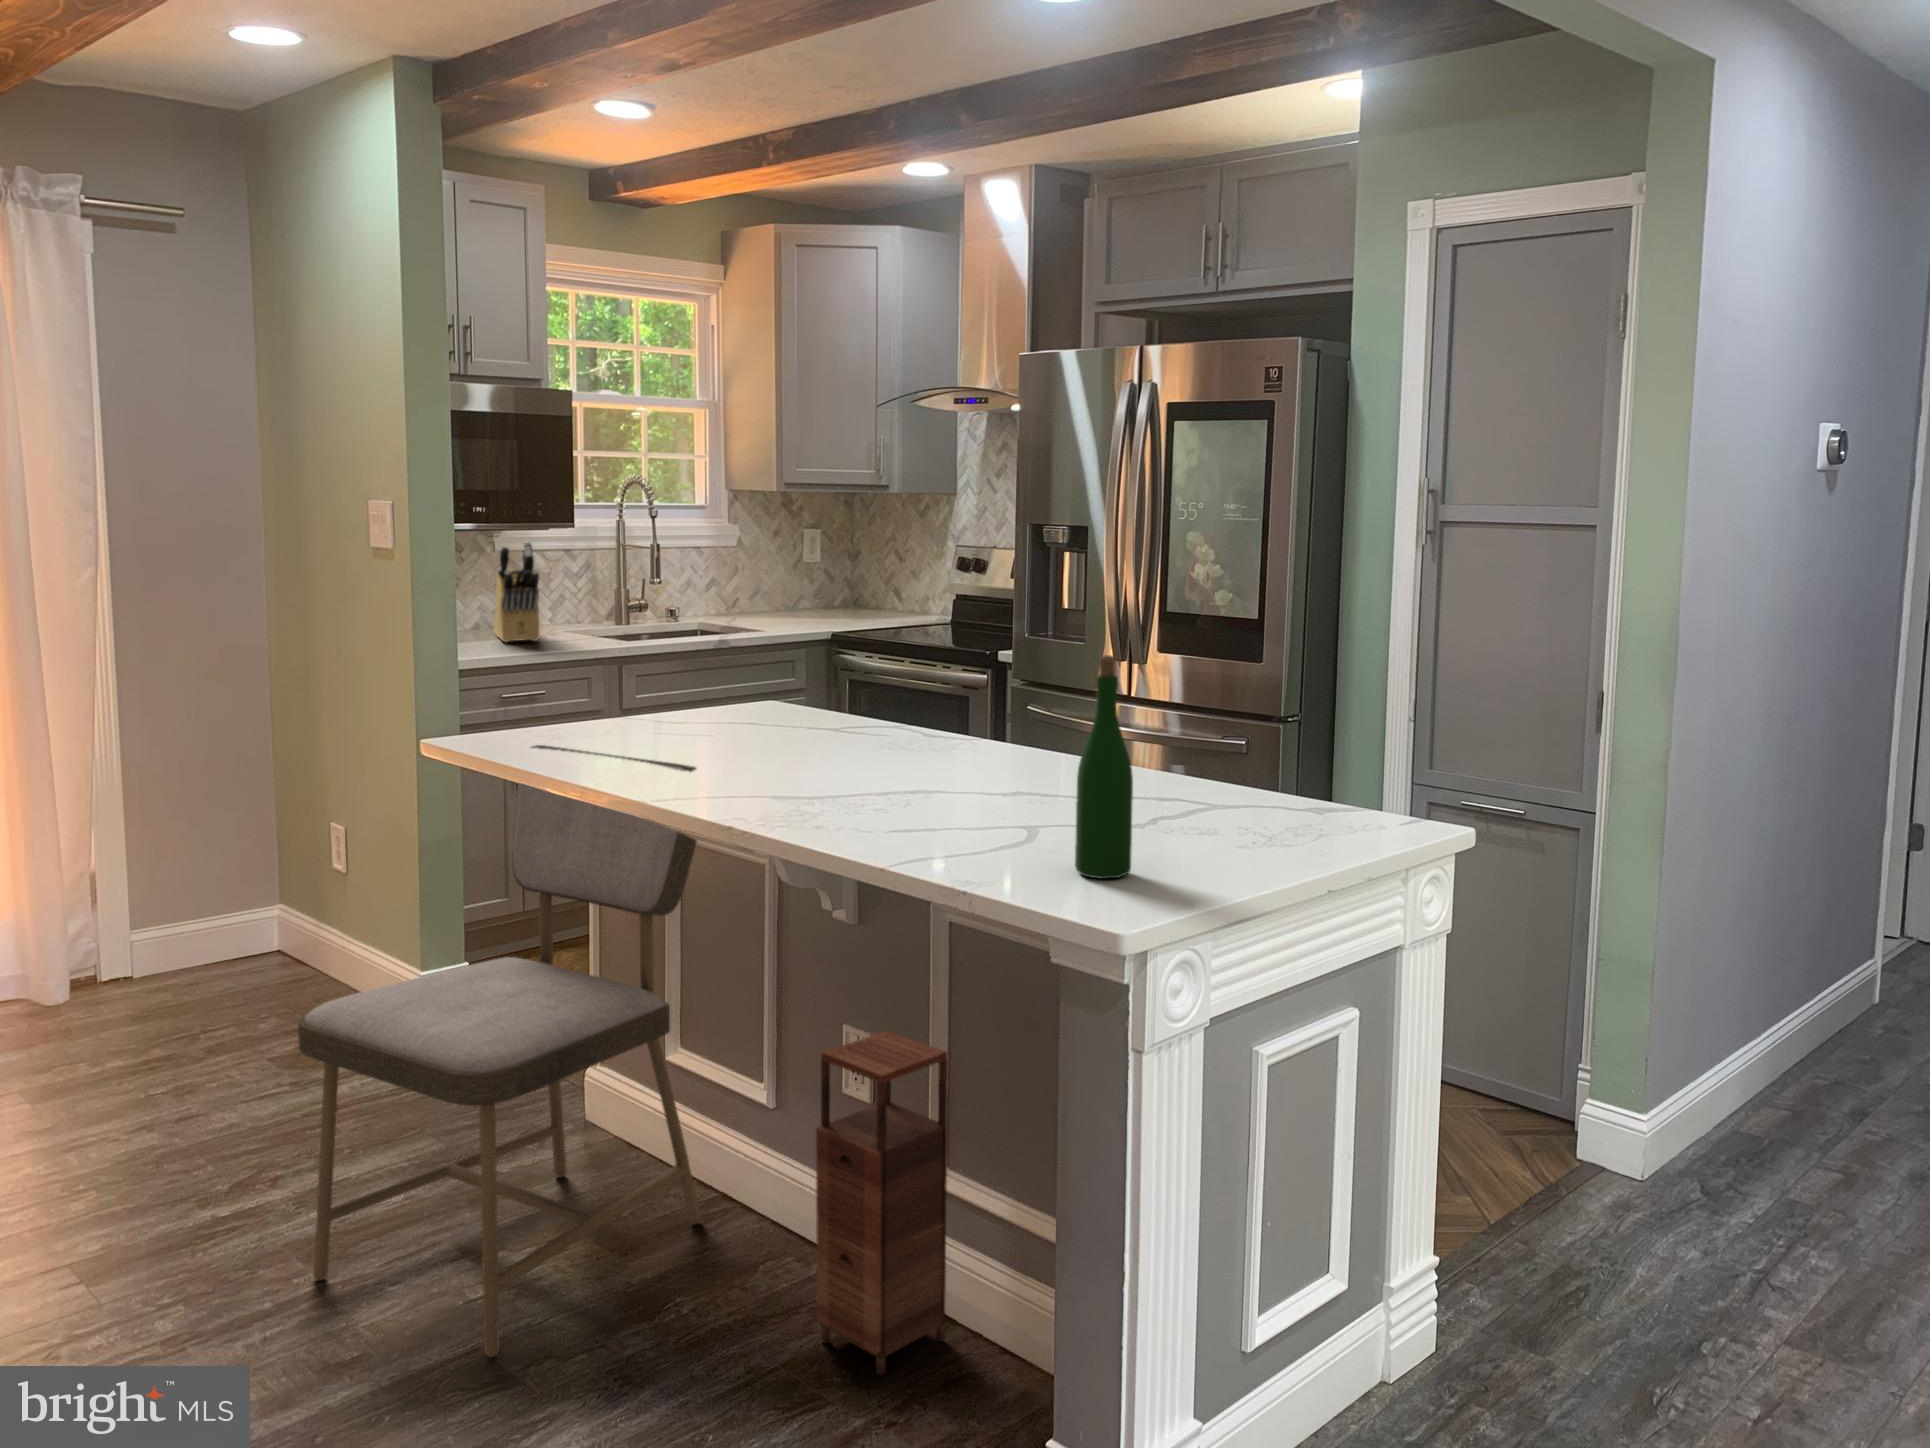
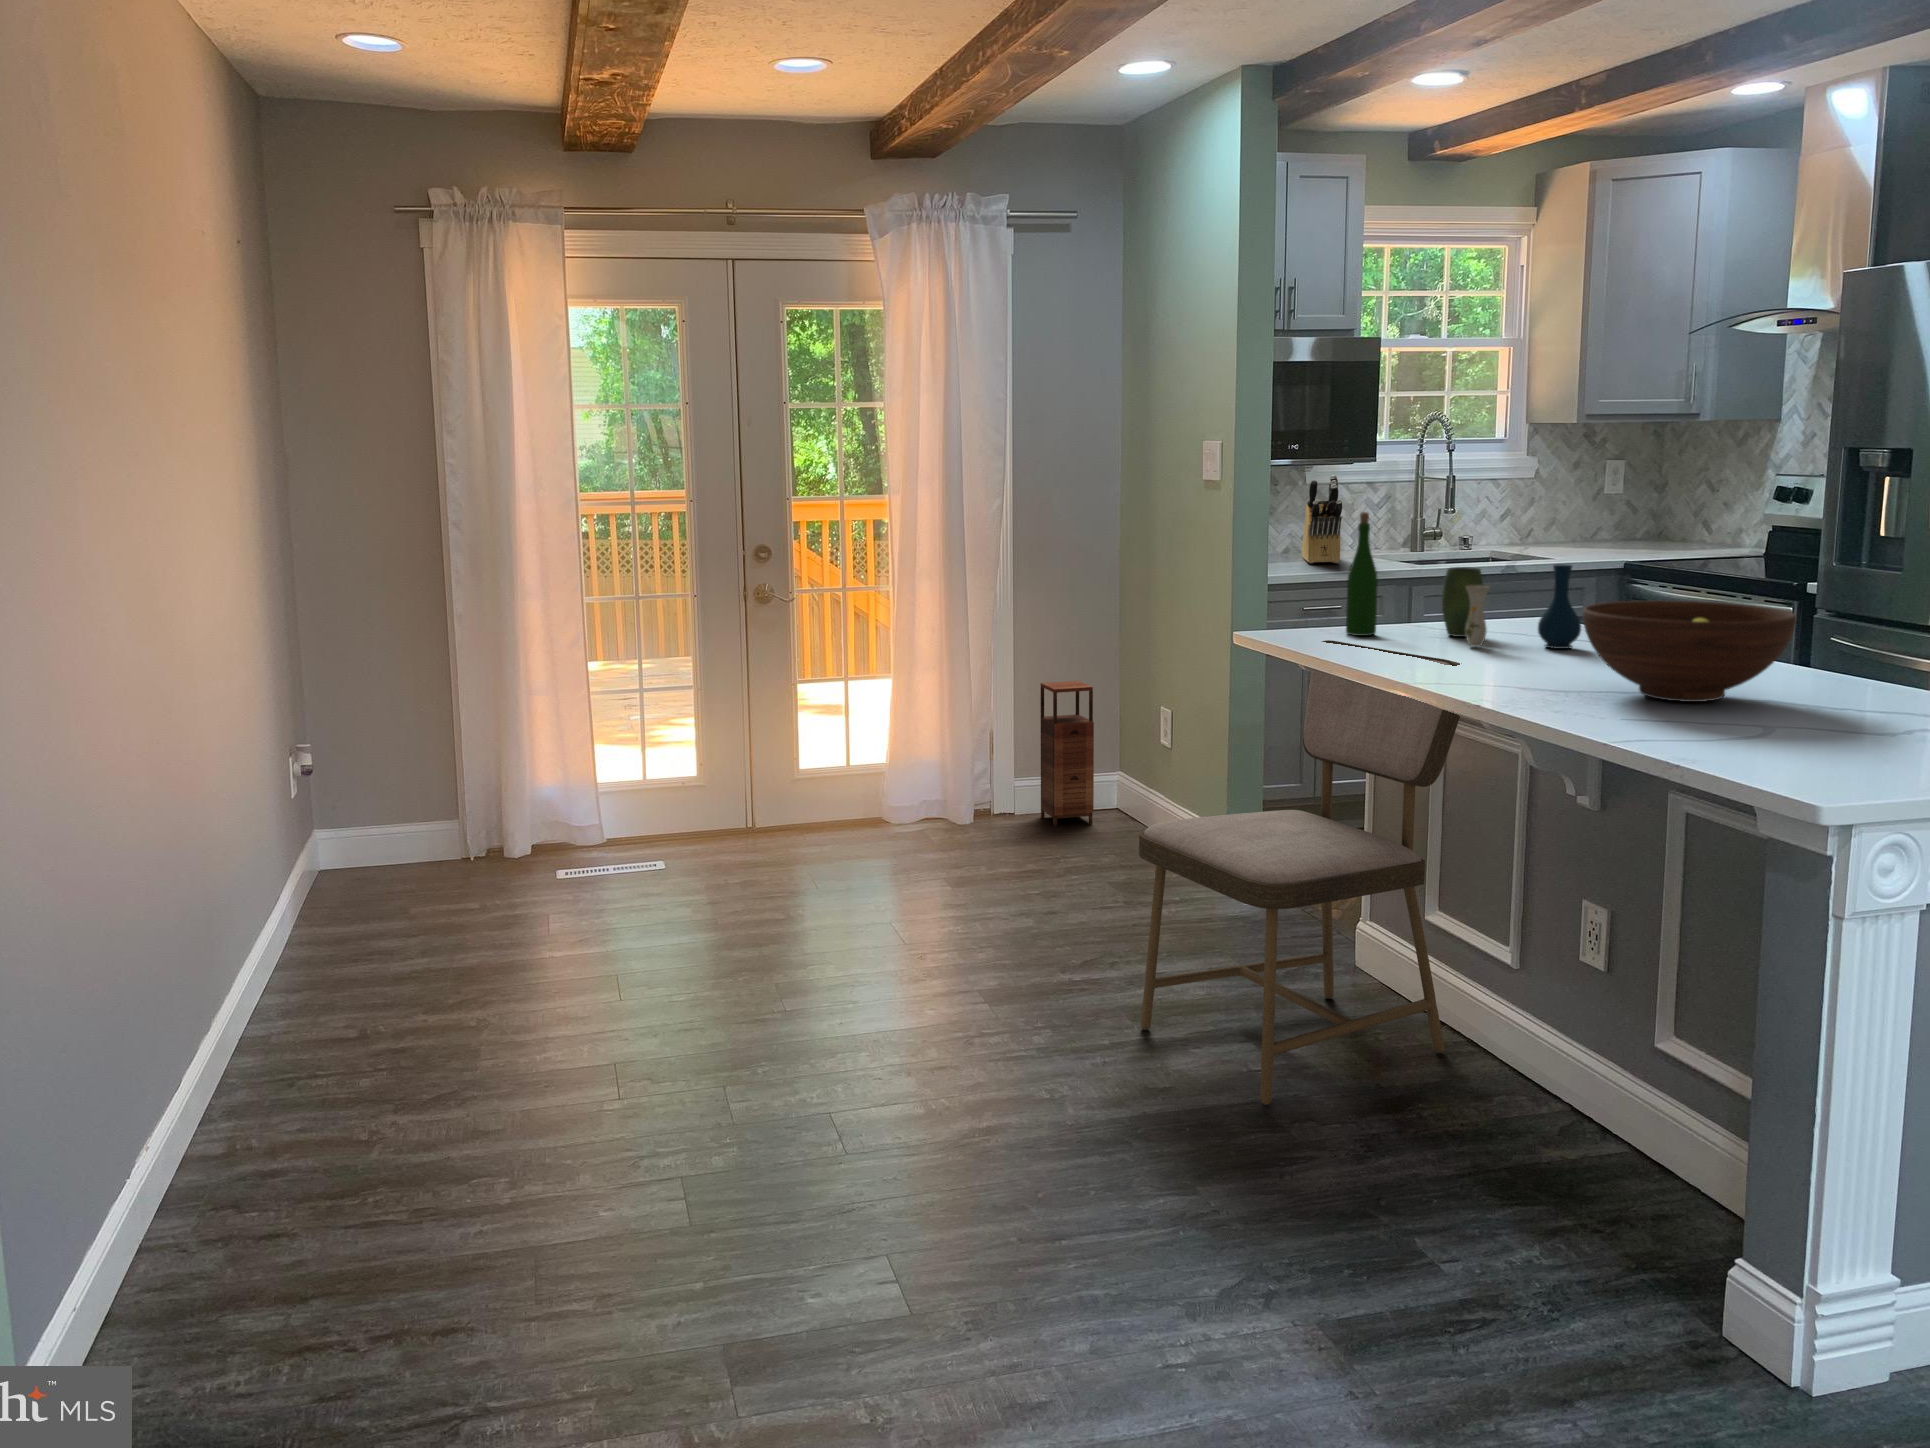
vase: none [666,648,818,744] -> present [1442,564,1581,649]
wine bottle: present [1075,655,1133,879] -> present [1346,512,1378,636]
fruit bowl: none [832,689,1040,802] -> present [1583,601,1796,702]
storage cabinet: present [816,1031,948,1375] -> present [1040,681,1094,826]

